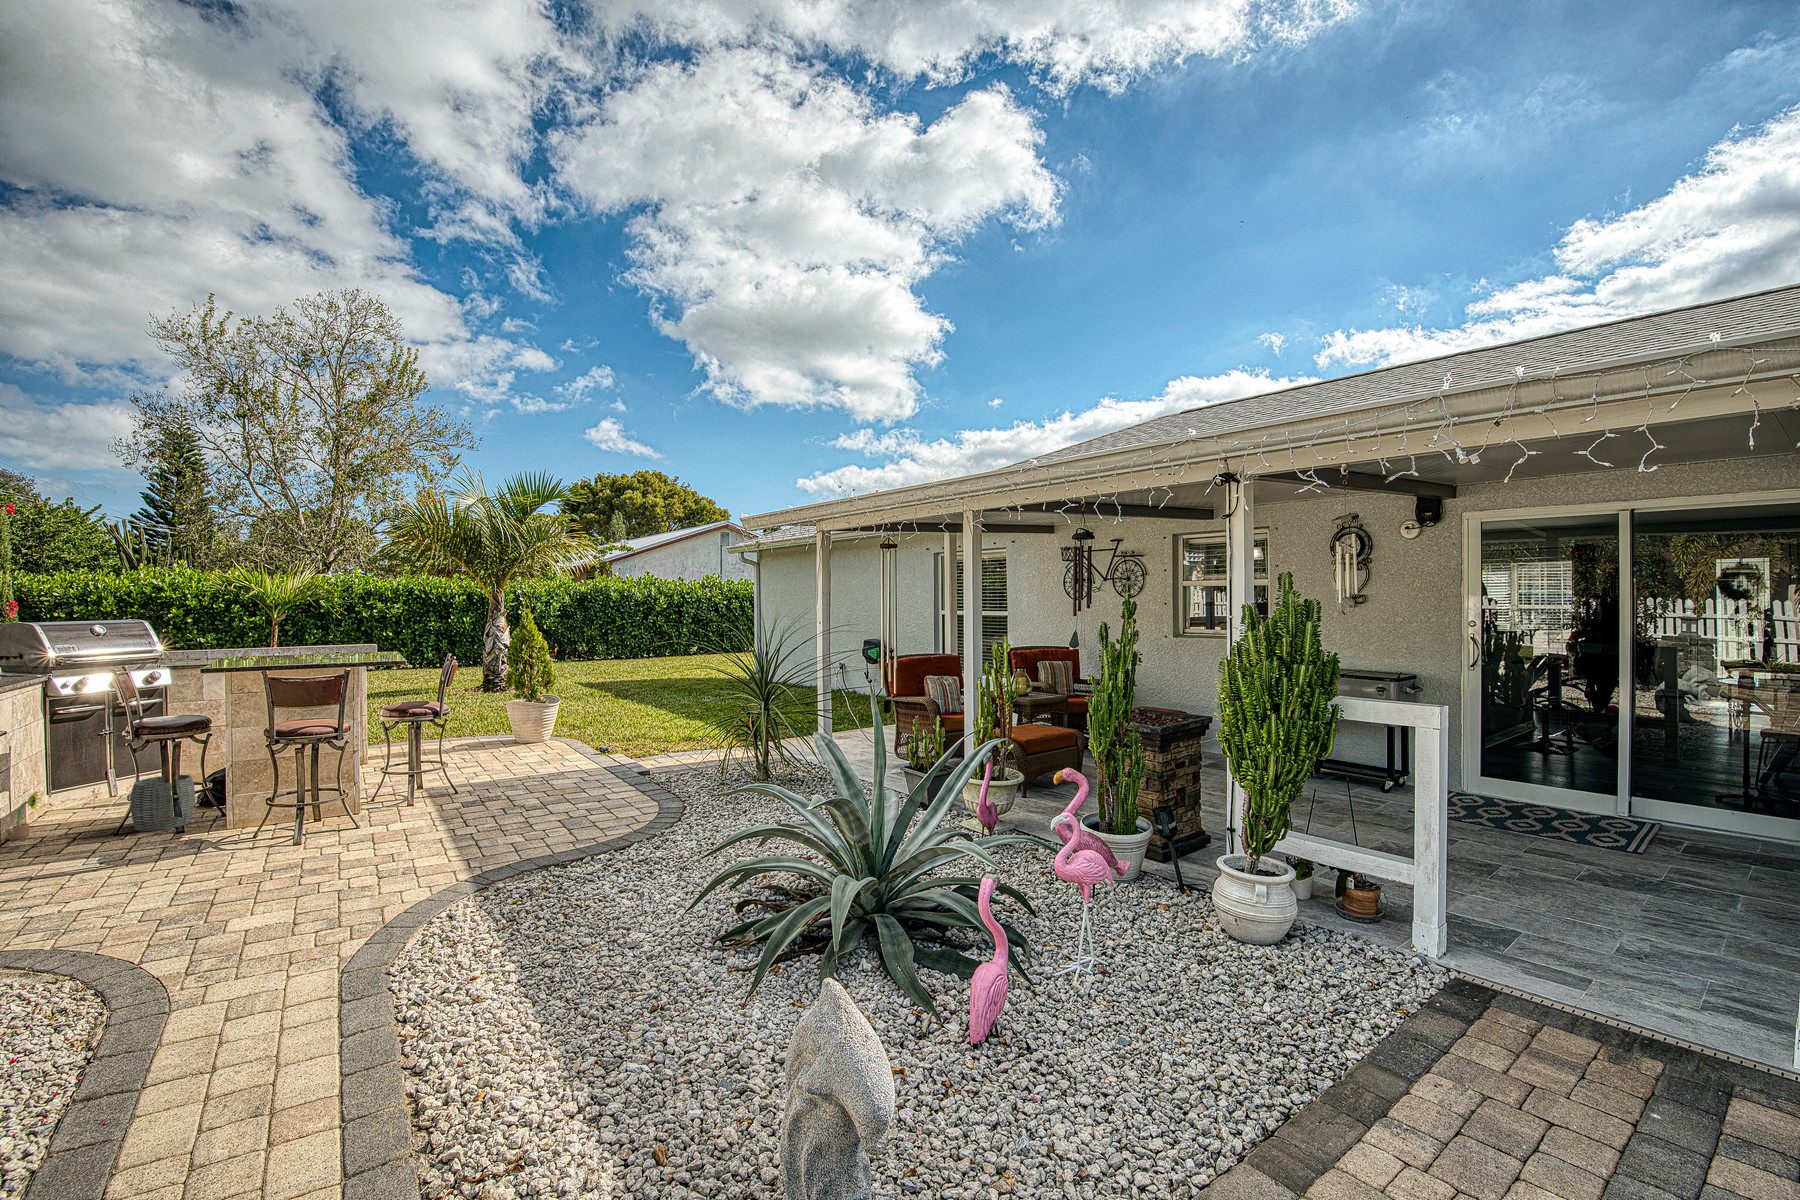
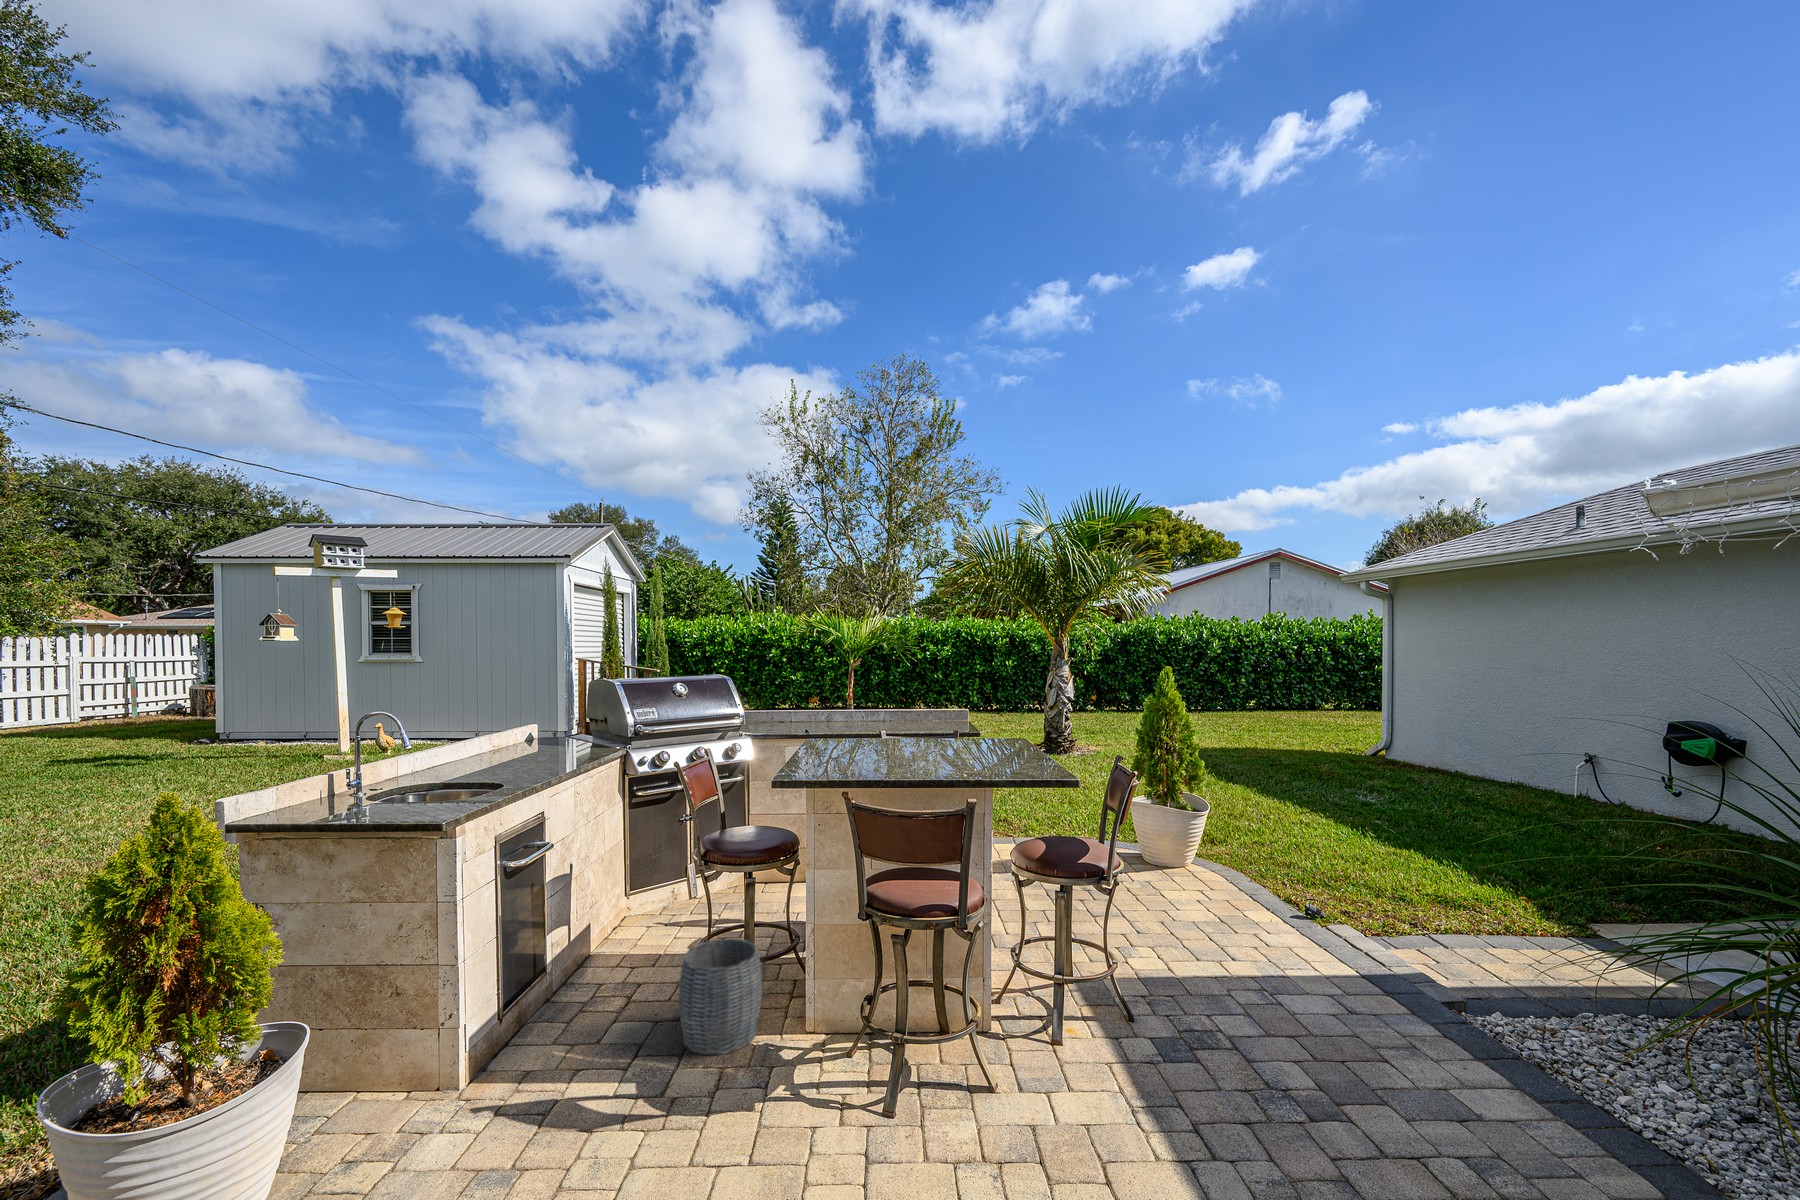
decorative plant: present [9,792,40,840] -> none [548,938,588,1019]

